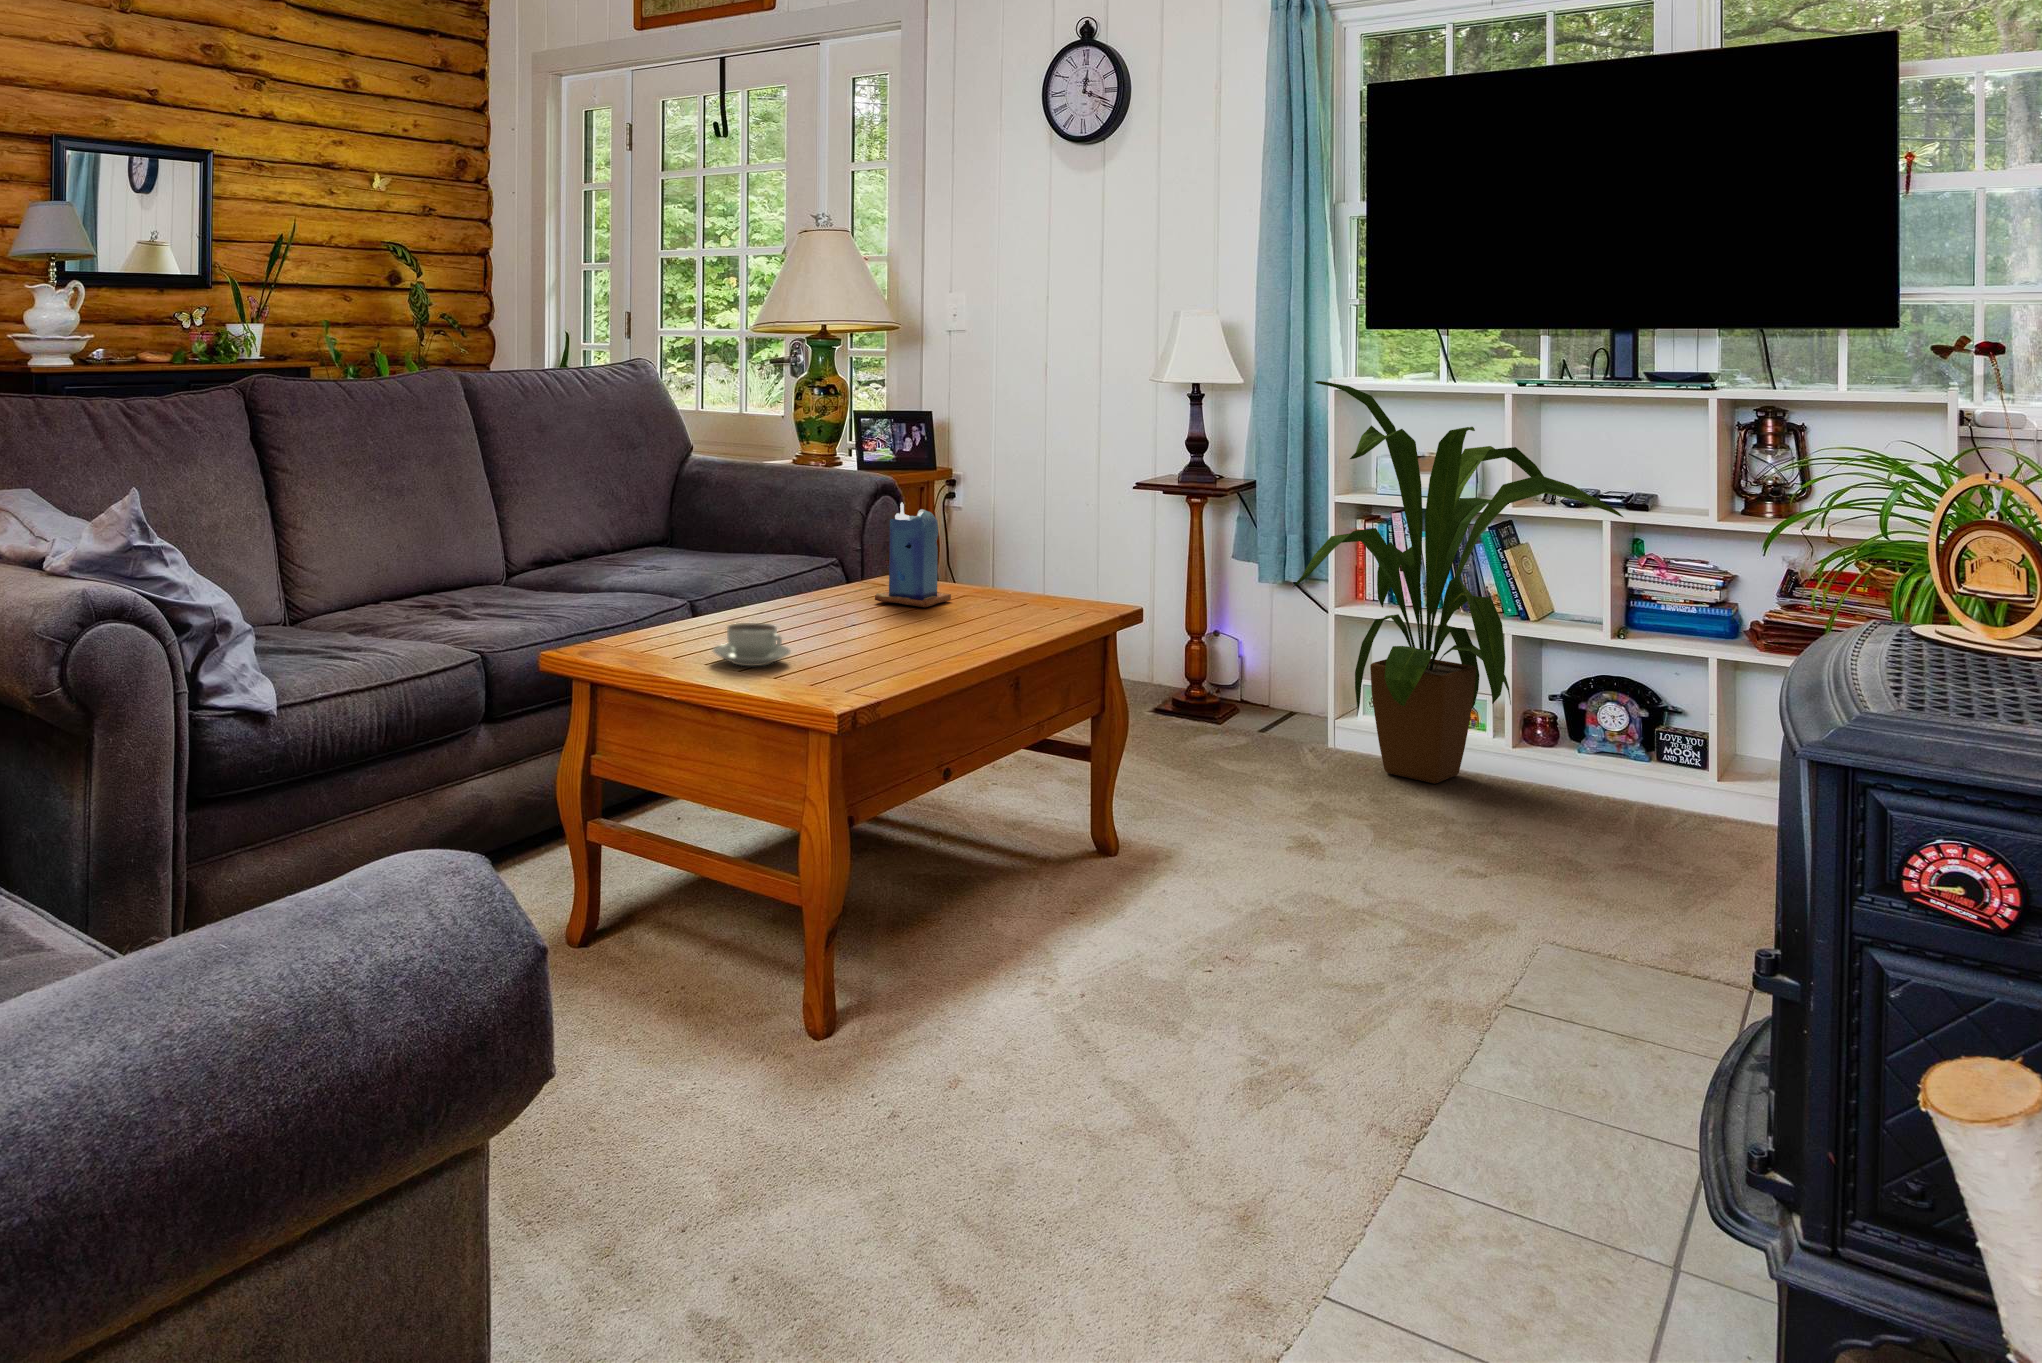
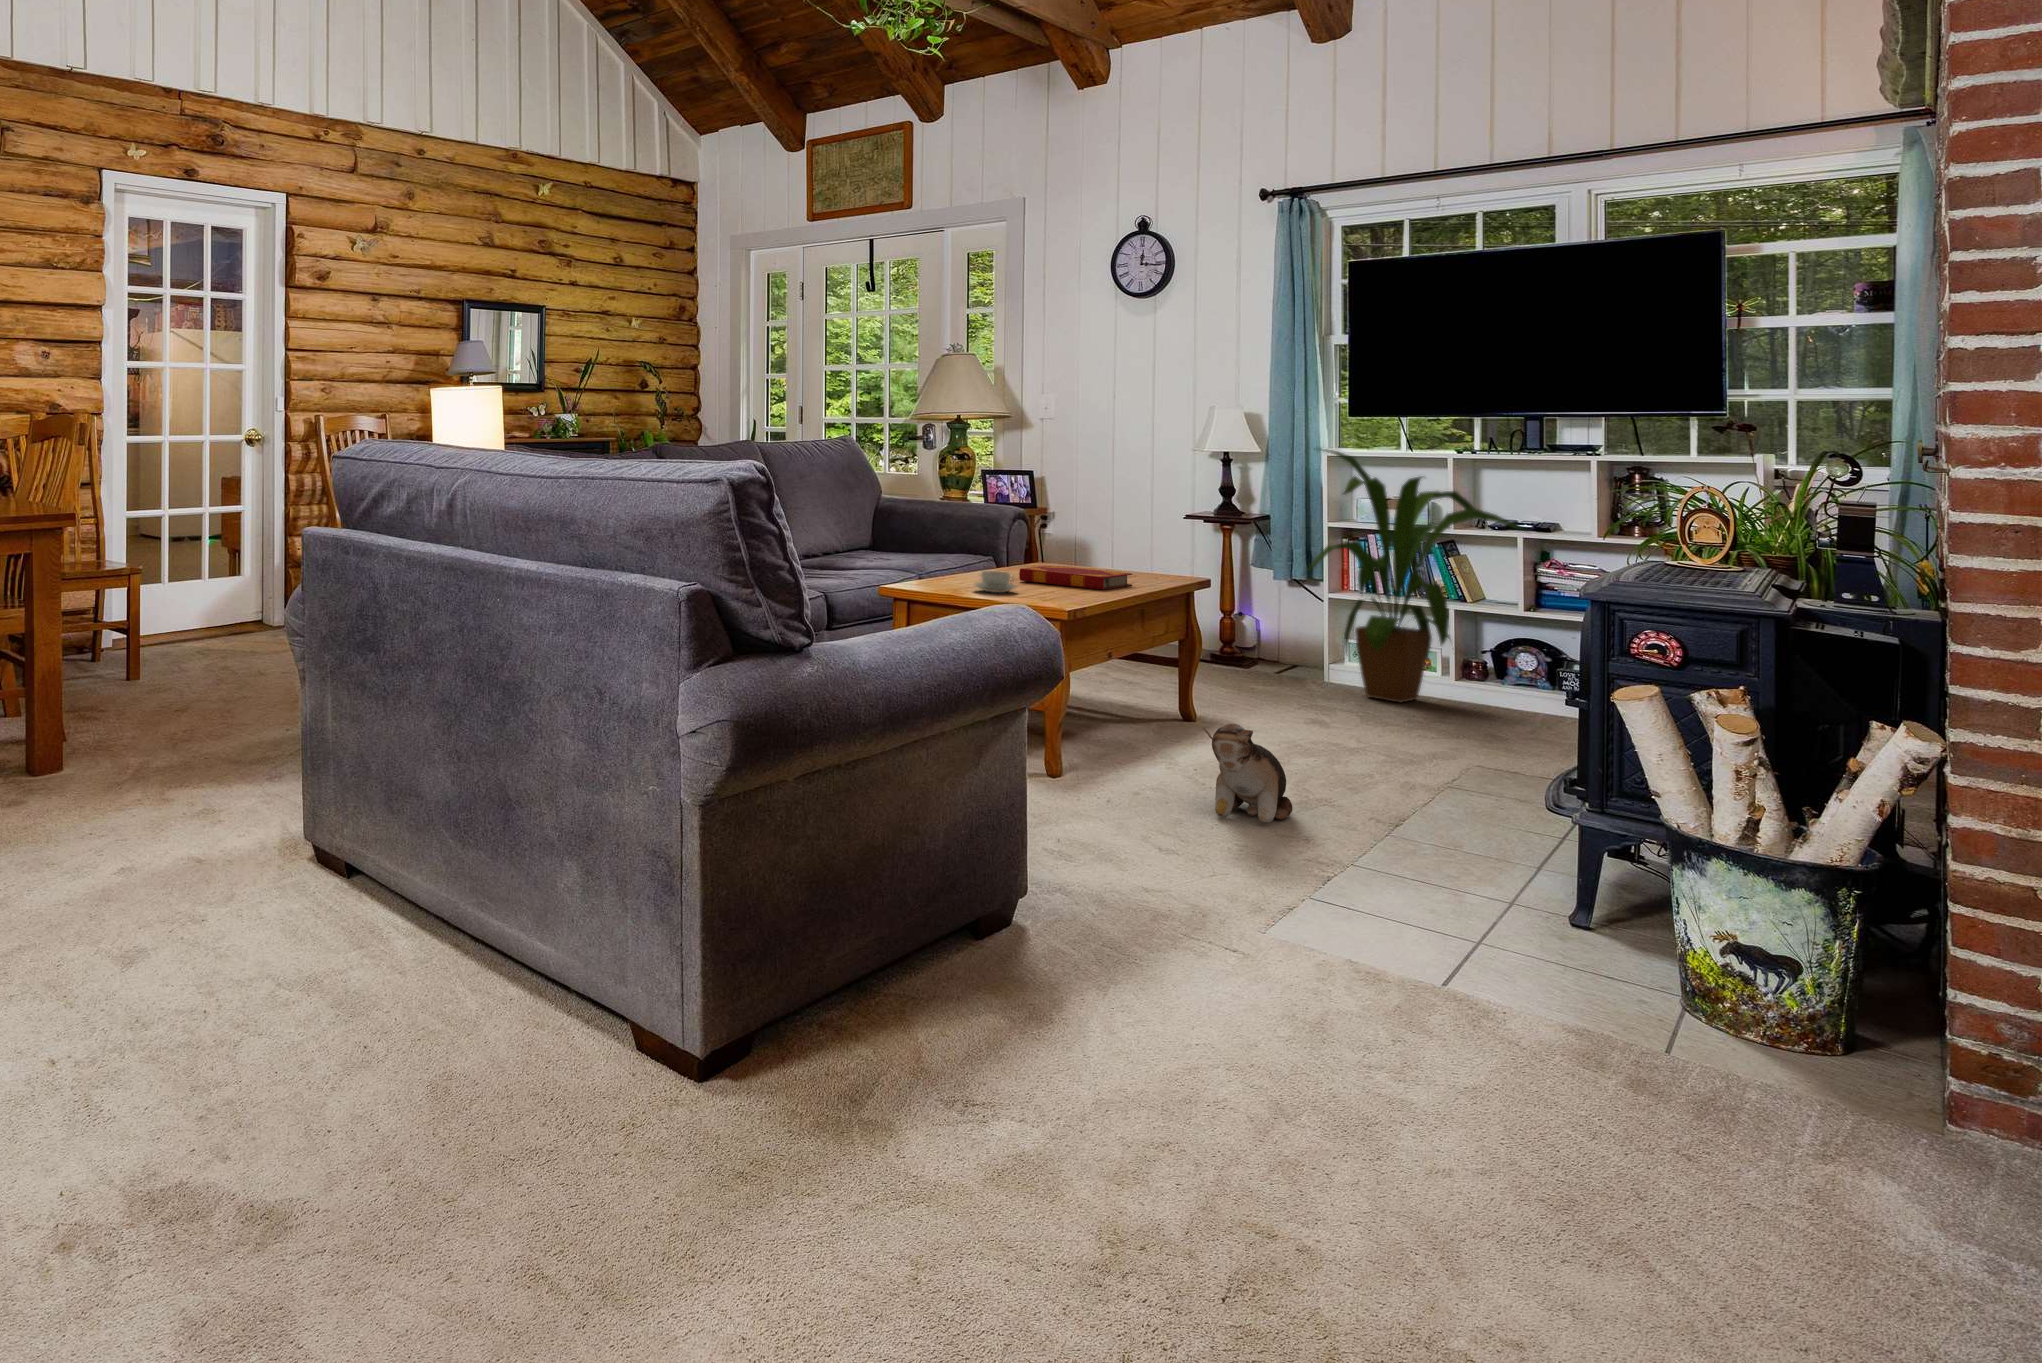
candle: present [875,503,951,607] -> none [1042,515,1088,575]
hardback book: none [818,595,1005,650] -> present [1019,565,1132,590]
plush toy: none [1060,968,1233,1169] -> present [1203,724,1292,823]

